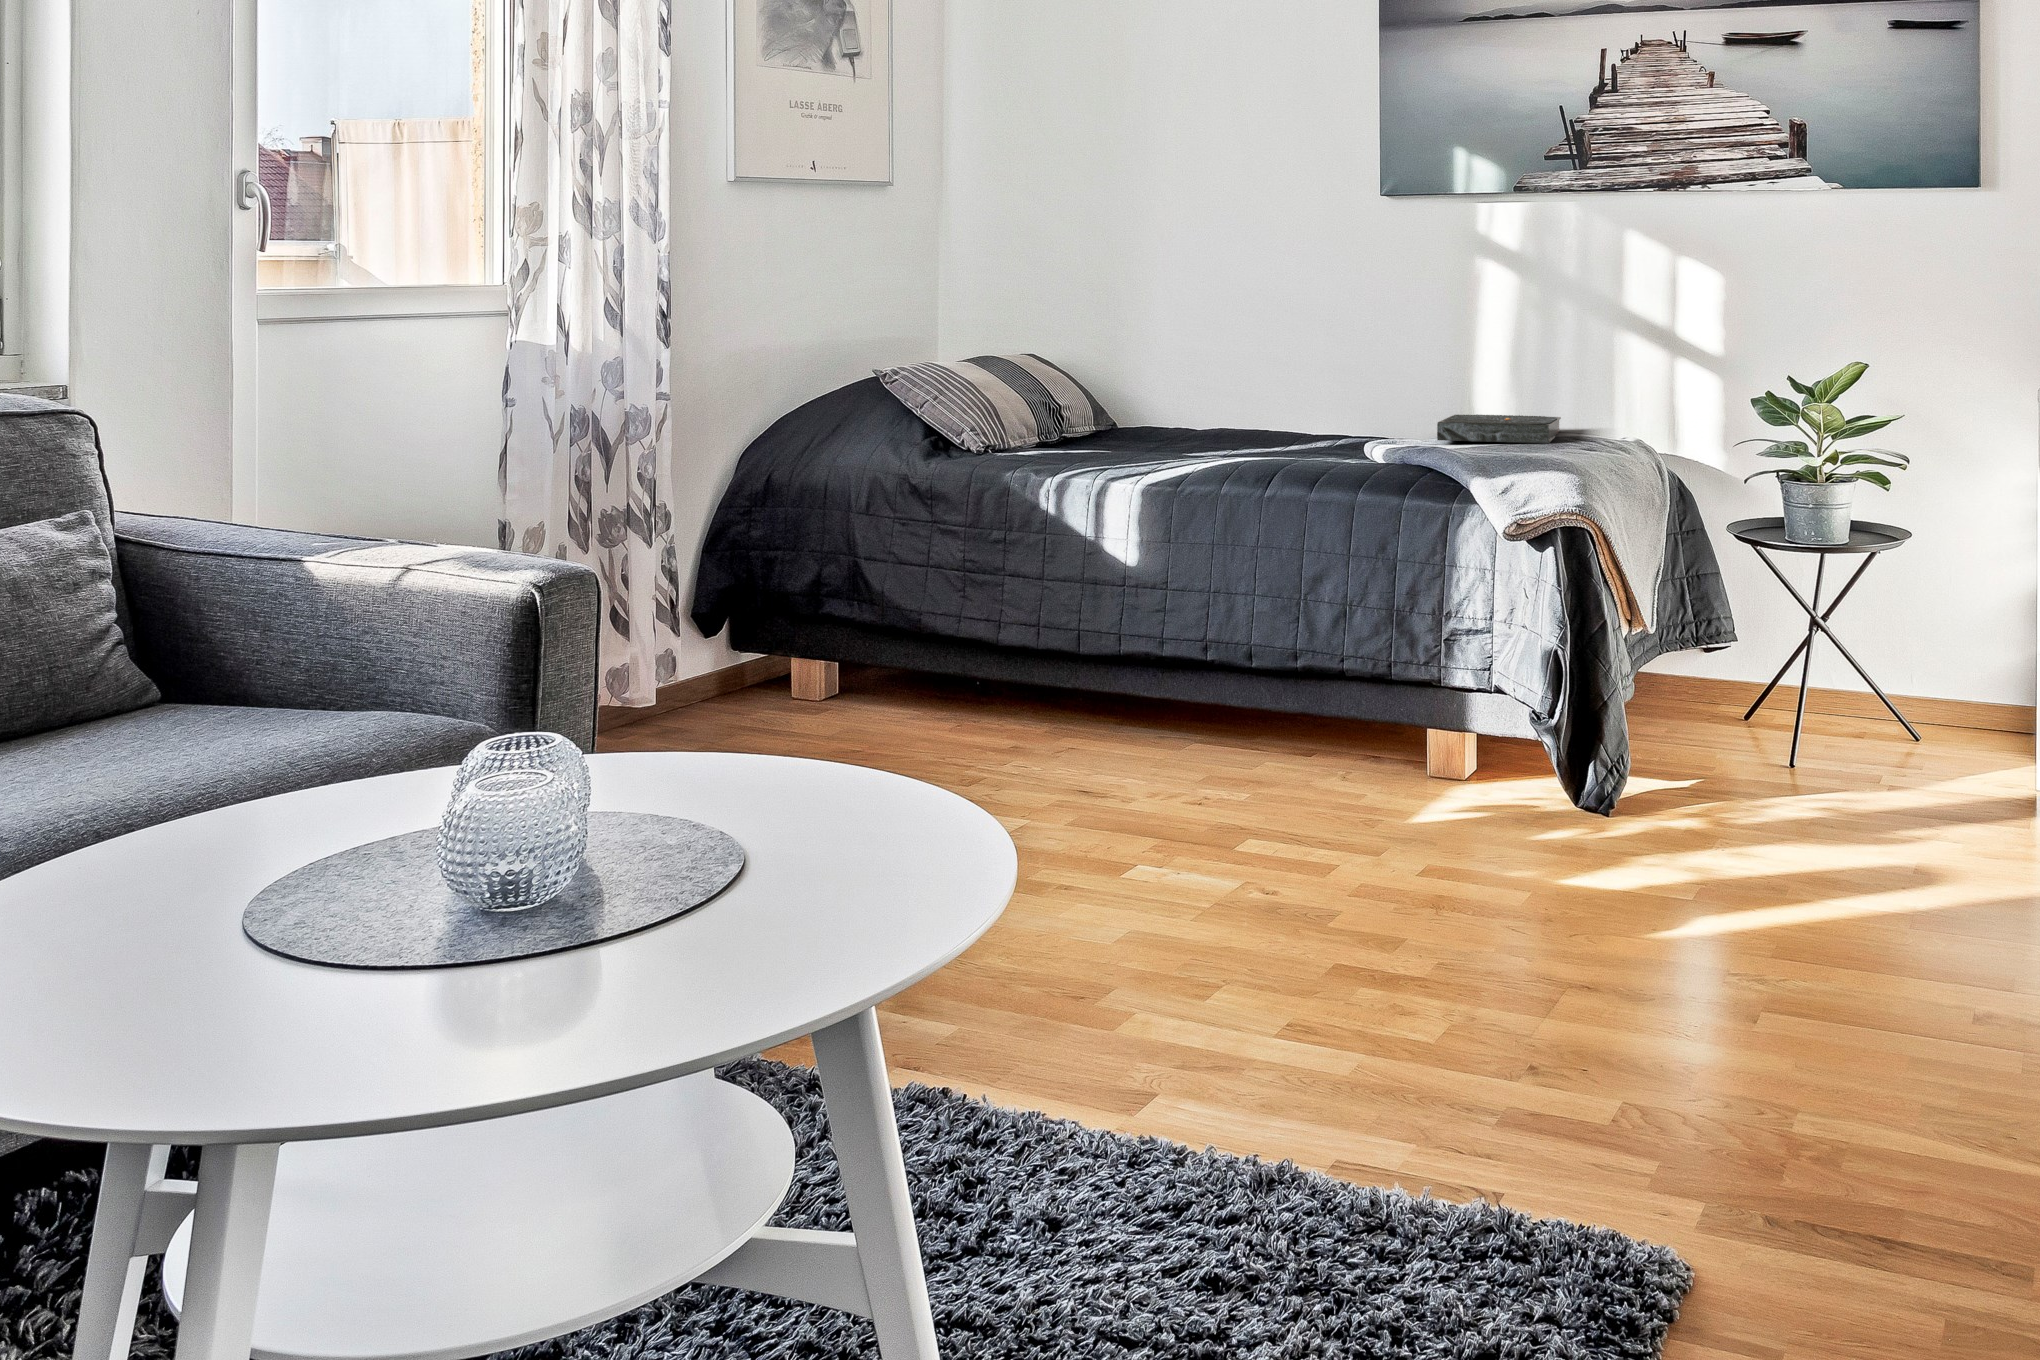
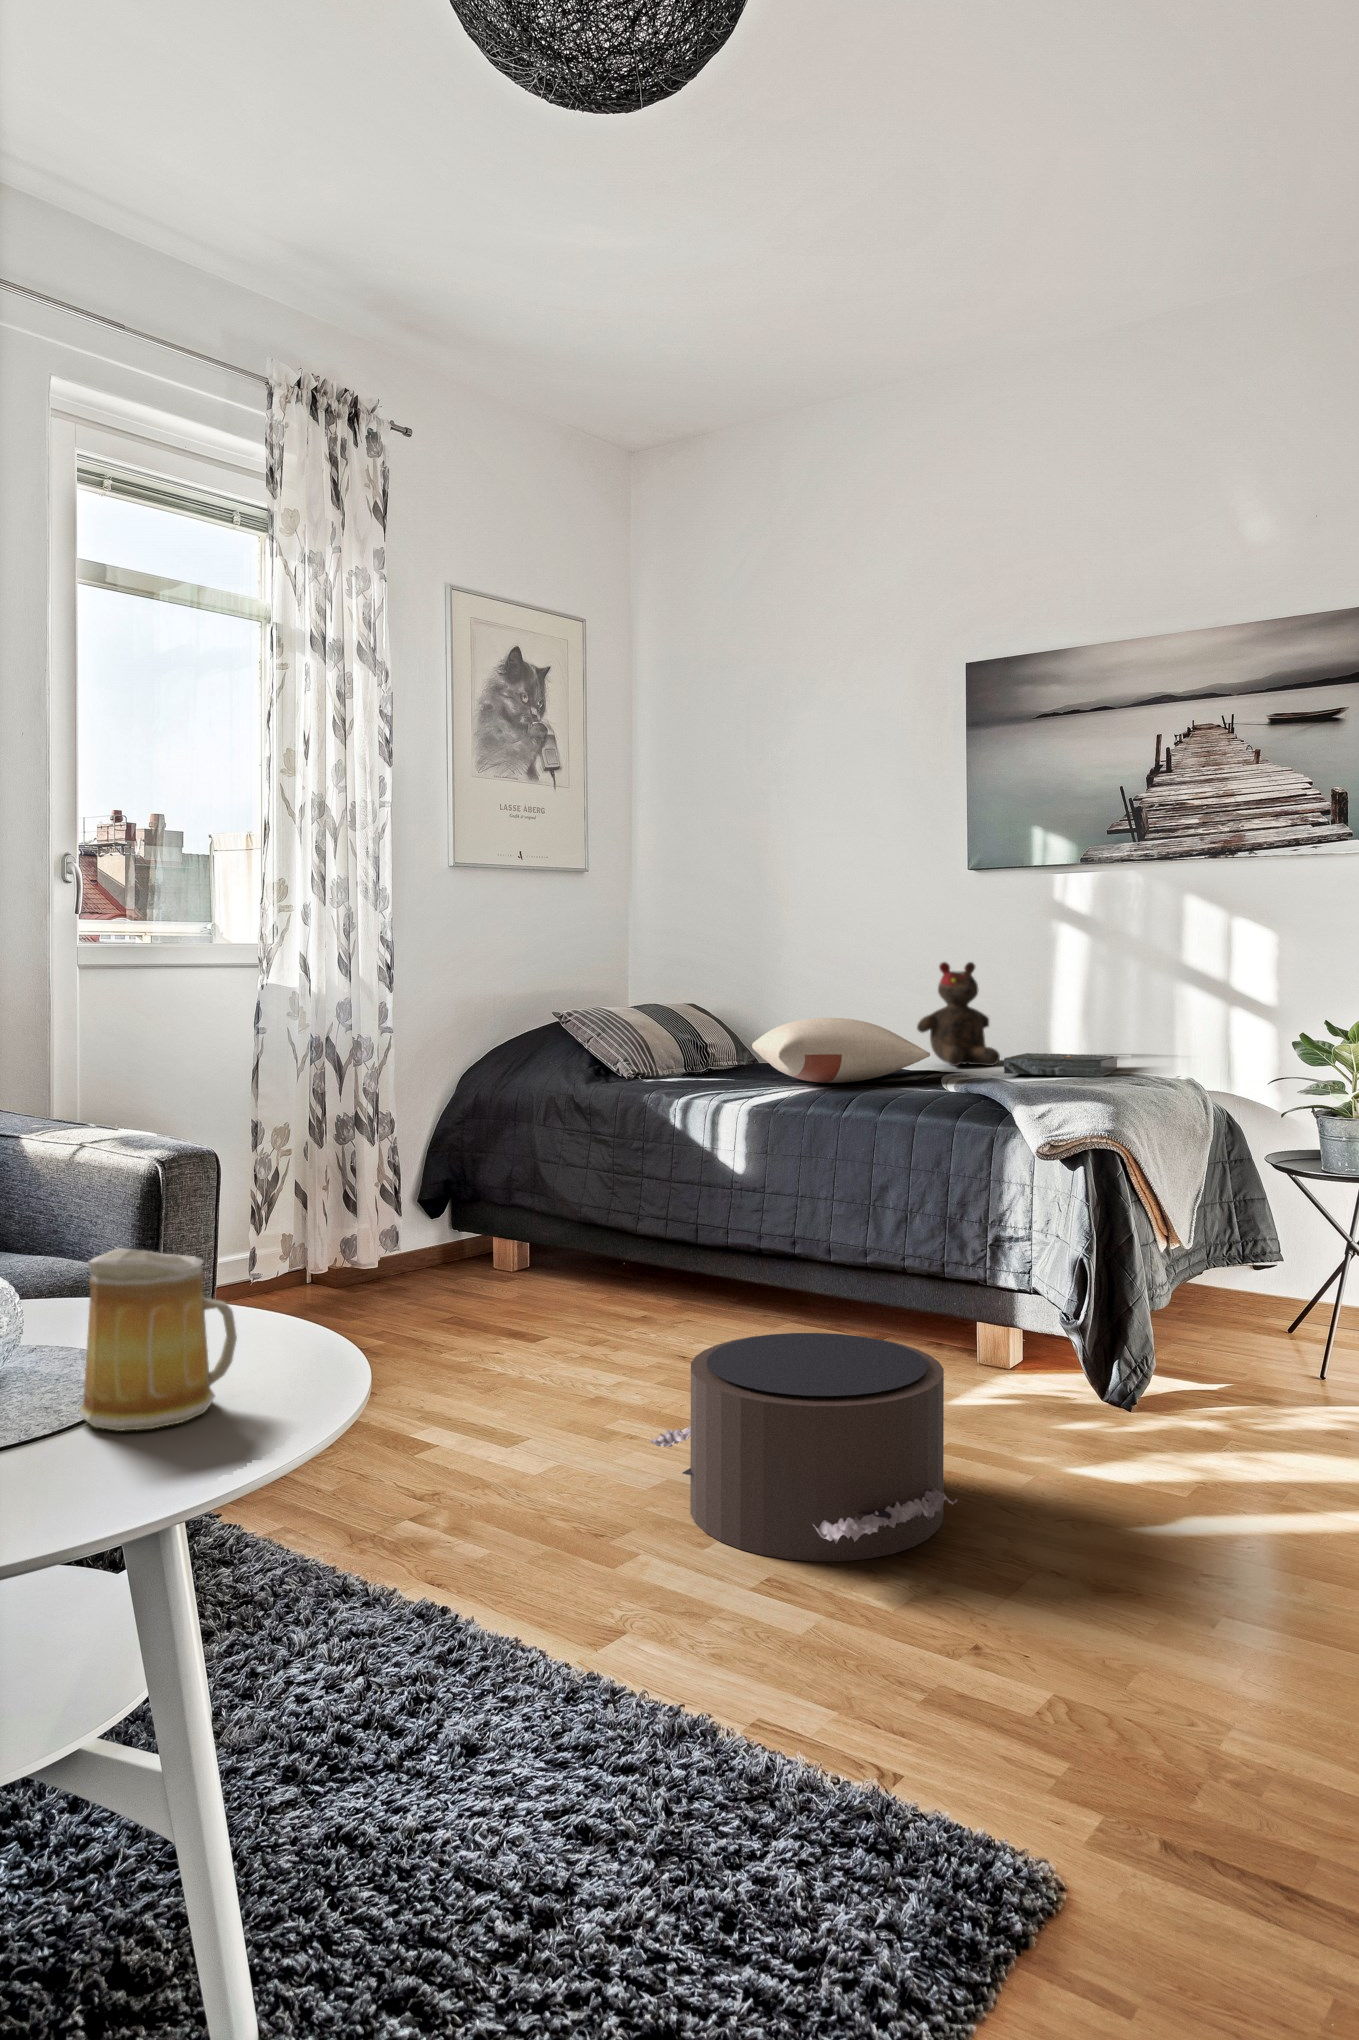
teddy bear: none [1322,305,1421,430] -> present [917,962,1000,1066]
pillow: none [1131,377,1356,455] -> present [752,1018,930,1083]
mug: none [733,706,890,898] -> present [79,1248,237,1431]
pouf: none [1114,754,1480,1004] -> present [650,1333,957,1562]

